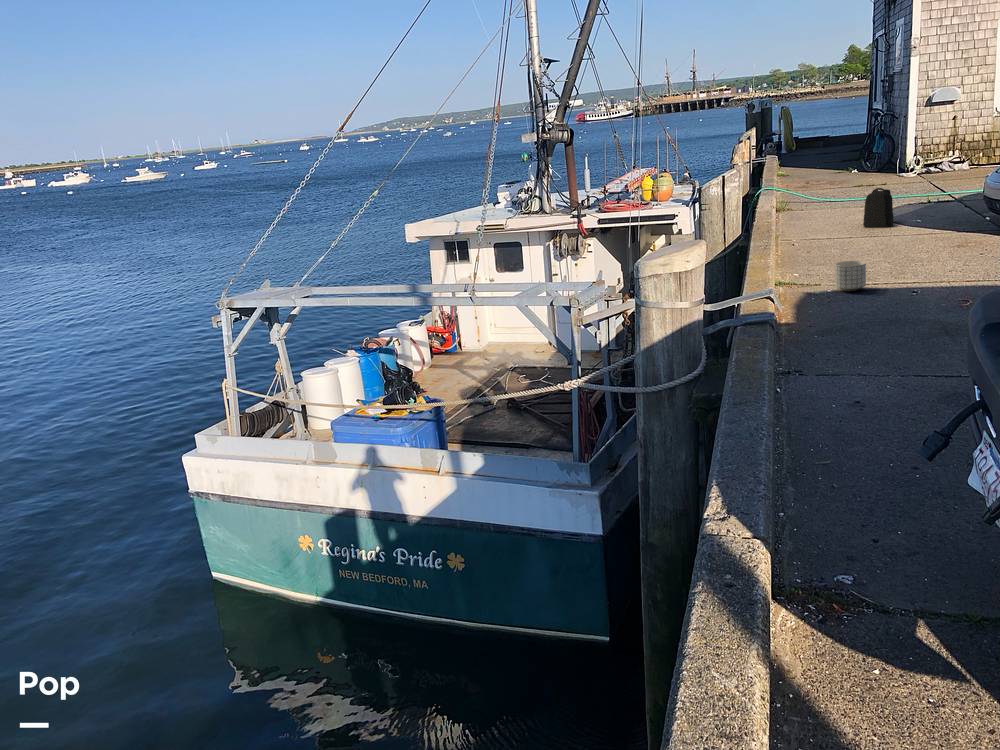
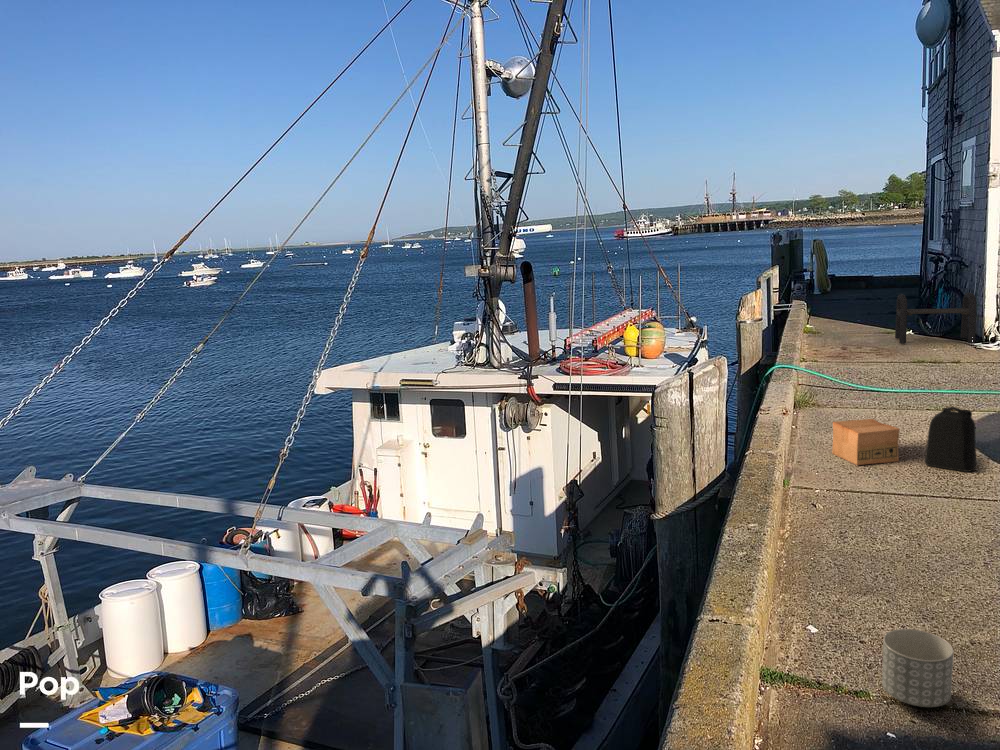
bench: none [849,132,908,176] -> present [895,292,976,344]
cardboard box: none [806,205,848,231] -> present [832,419,900,465]

